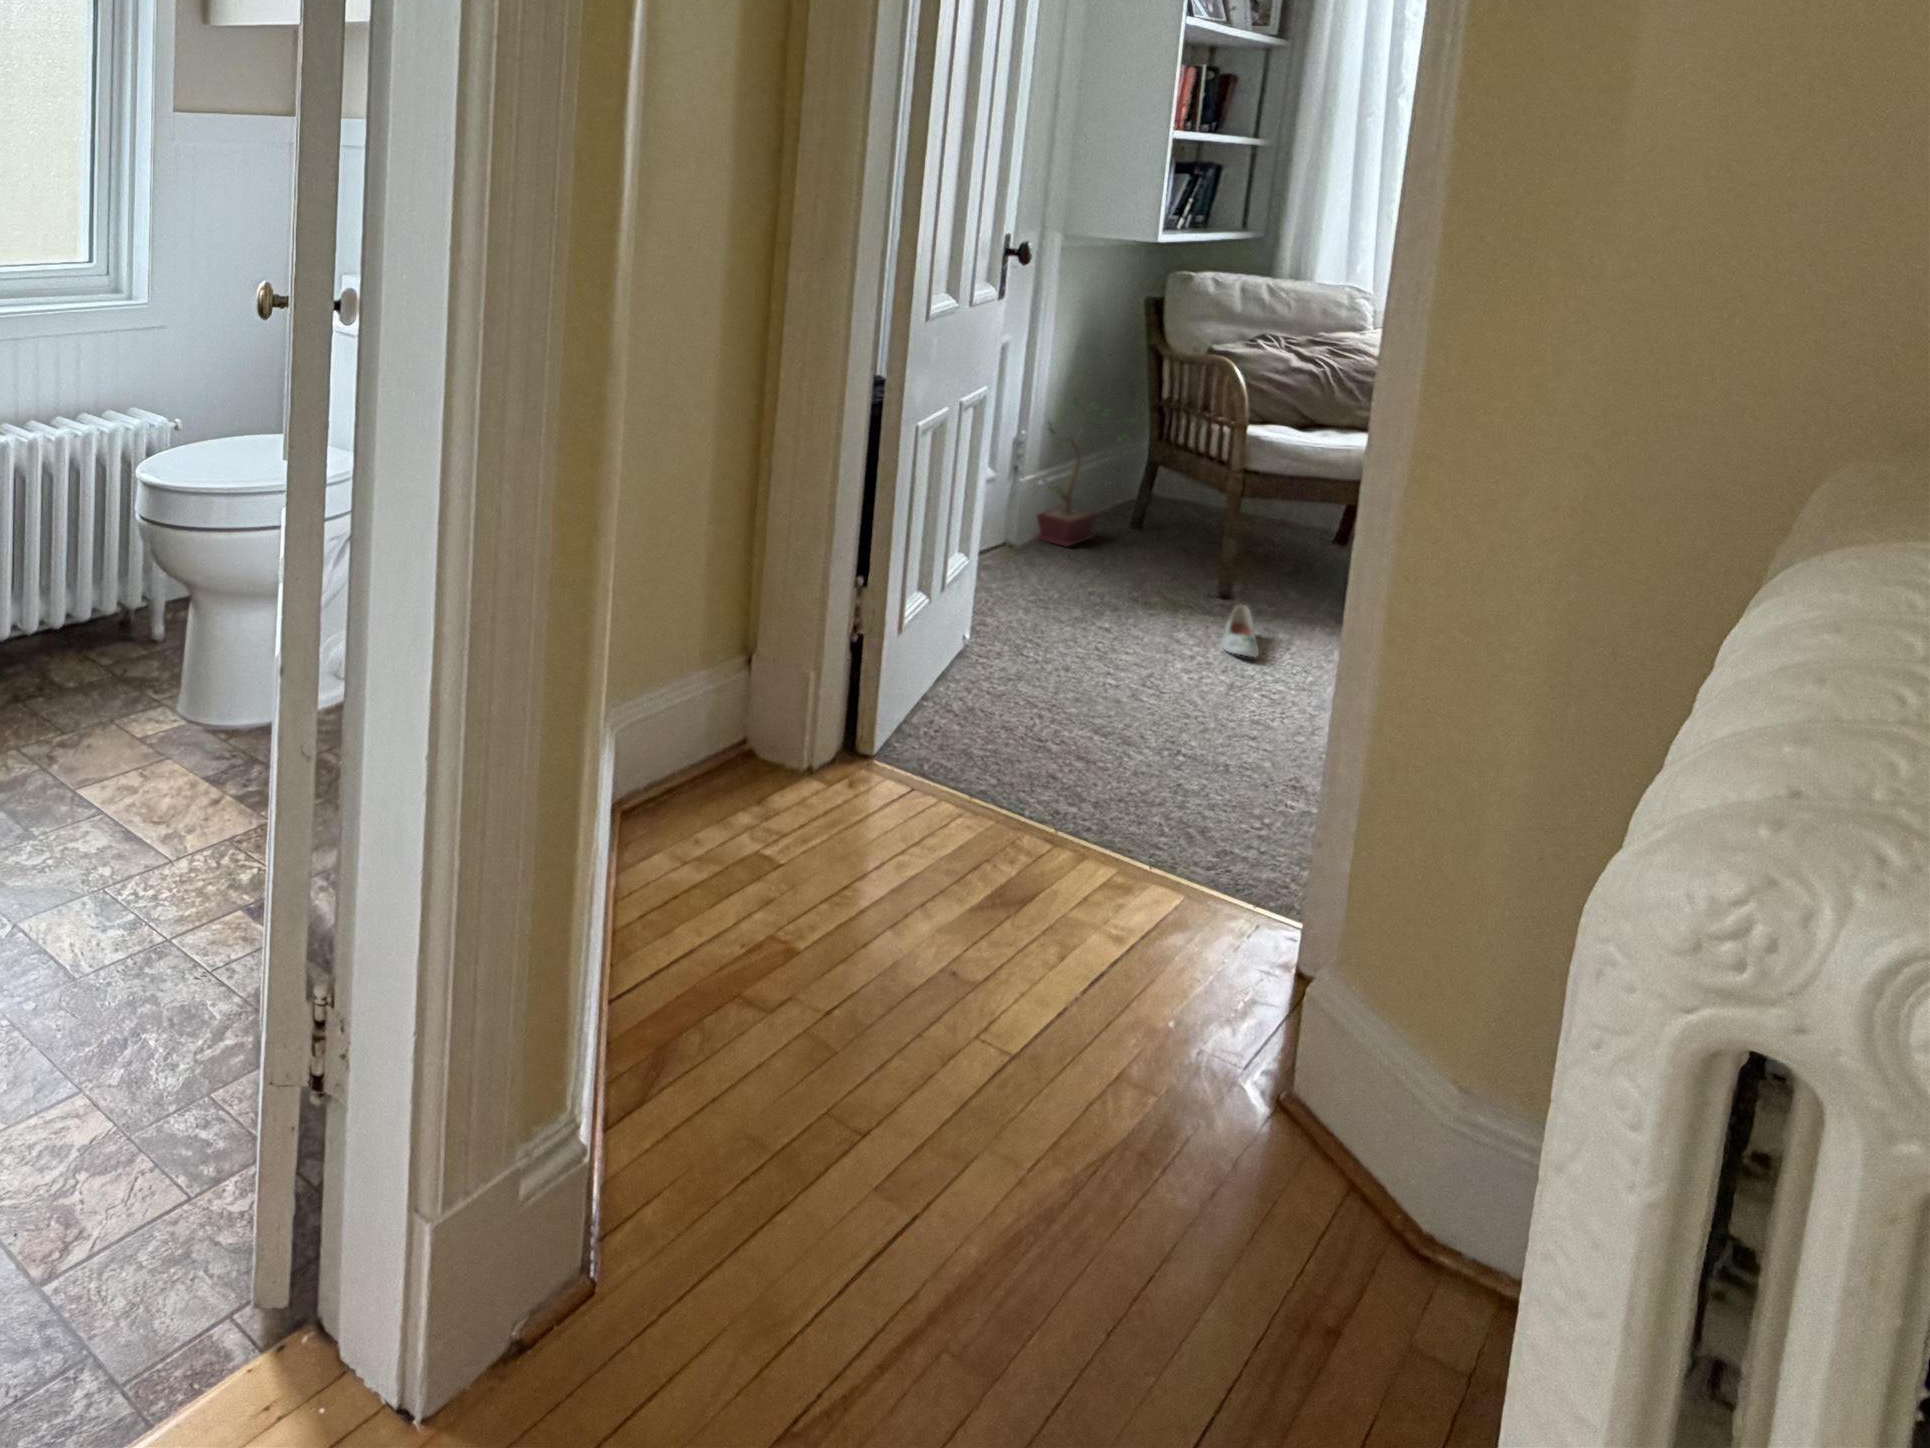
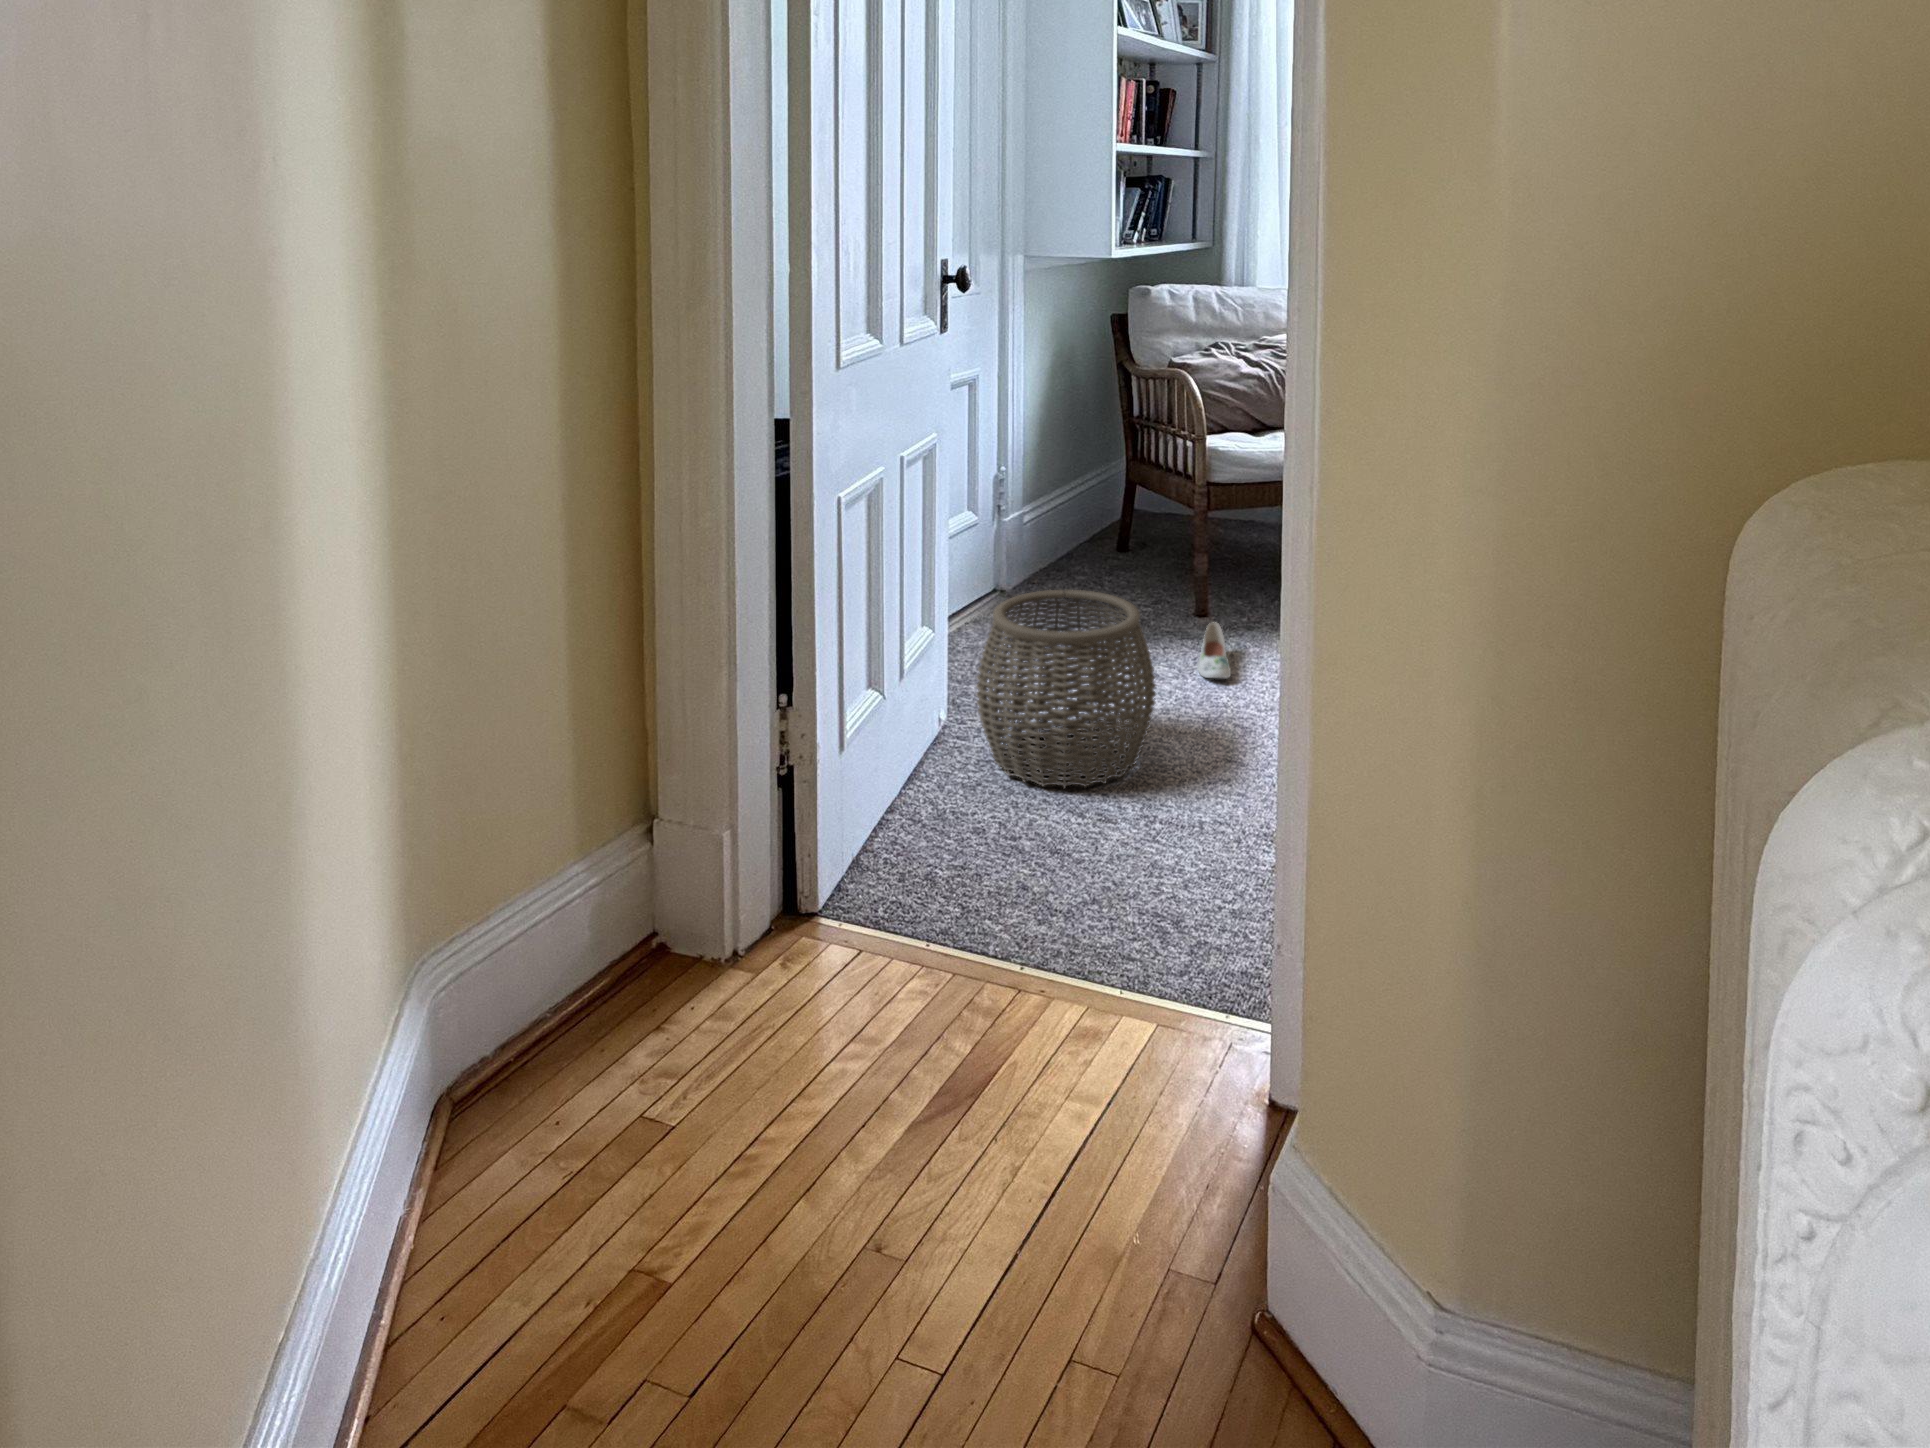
potted plant: present [1035,395,1133,547] -> none [1023,413,1113,581]
woven basket: none [1005,541,1185,717] -> present [976,590,1156,788]

